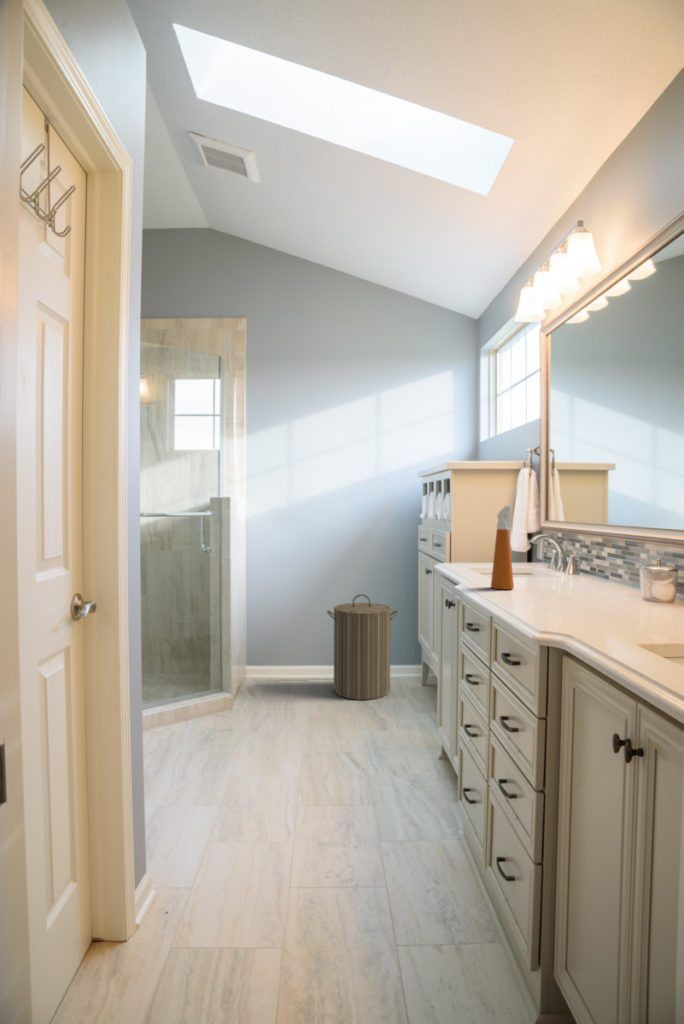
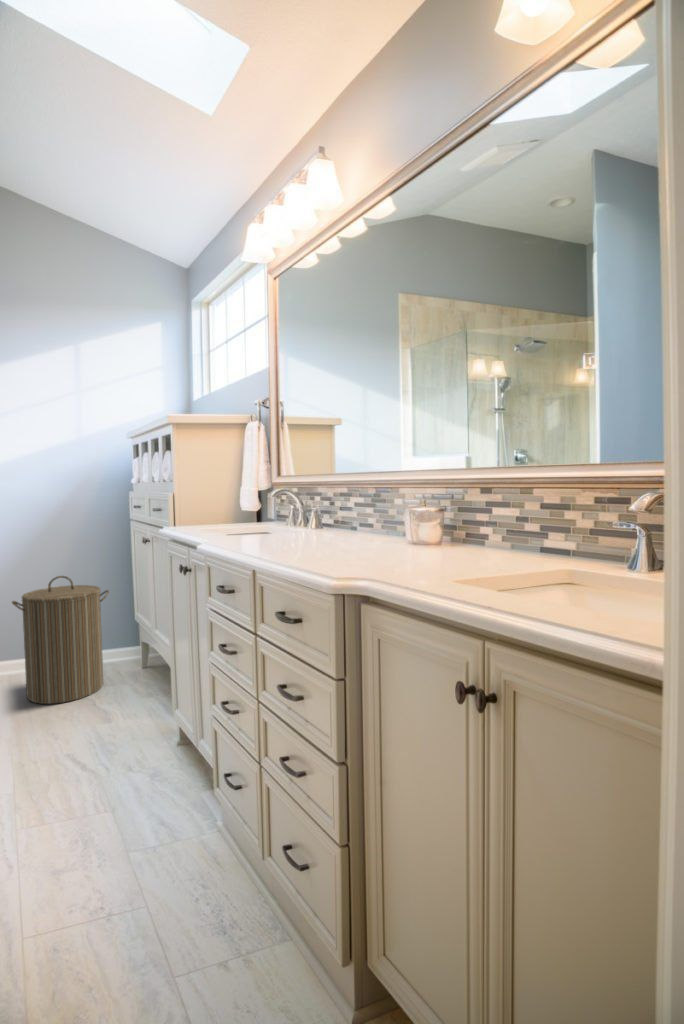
spray bottle: present [491,506,514,589] -> none [246,448,272,544]

